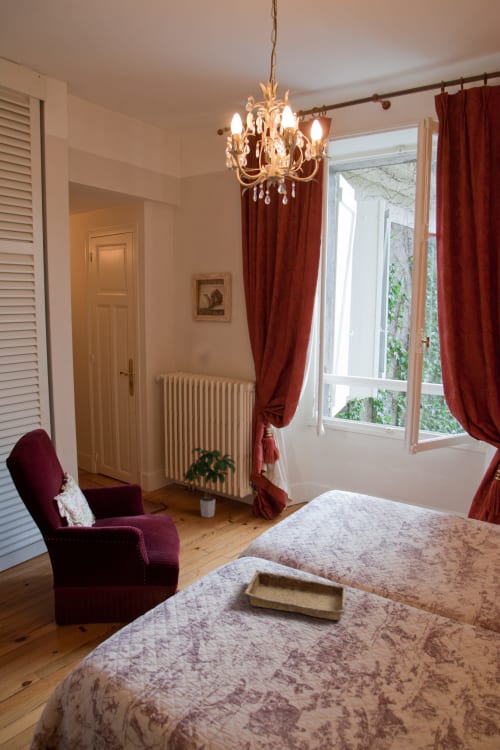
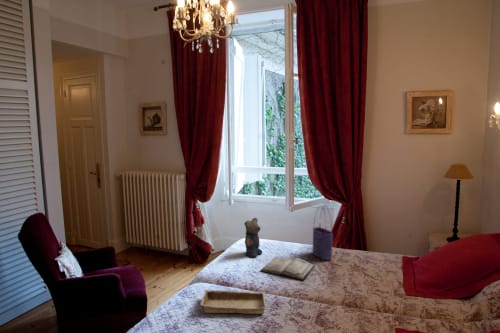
potted plant: present [183,448,236,517] -> none [139,220,177,267]
tote bag: none [440,452,475,543] -> present [313,206,333,260]
teddy bear: none [328,463,356,525] -> present [244,218,262,257]
diary: none [347,529,440,573] -> present [260,257,315,280]

